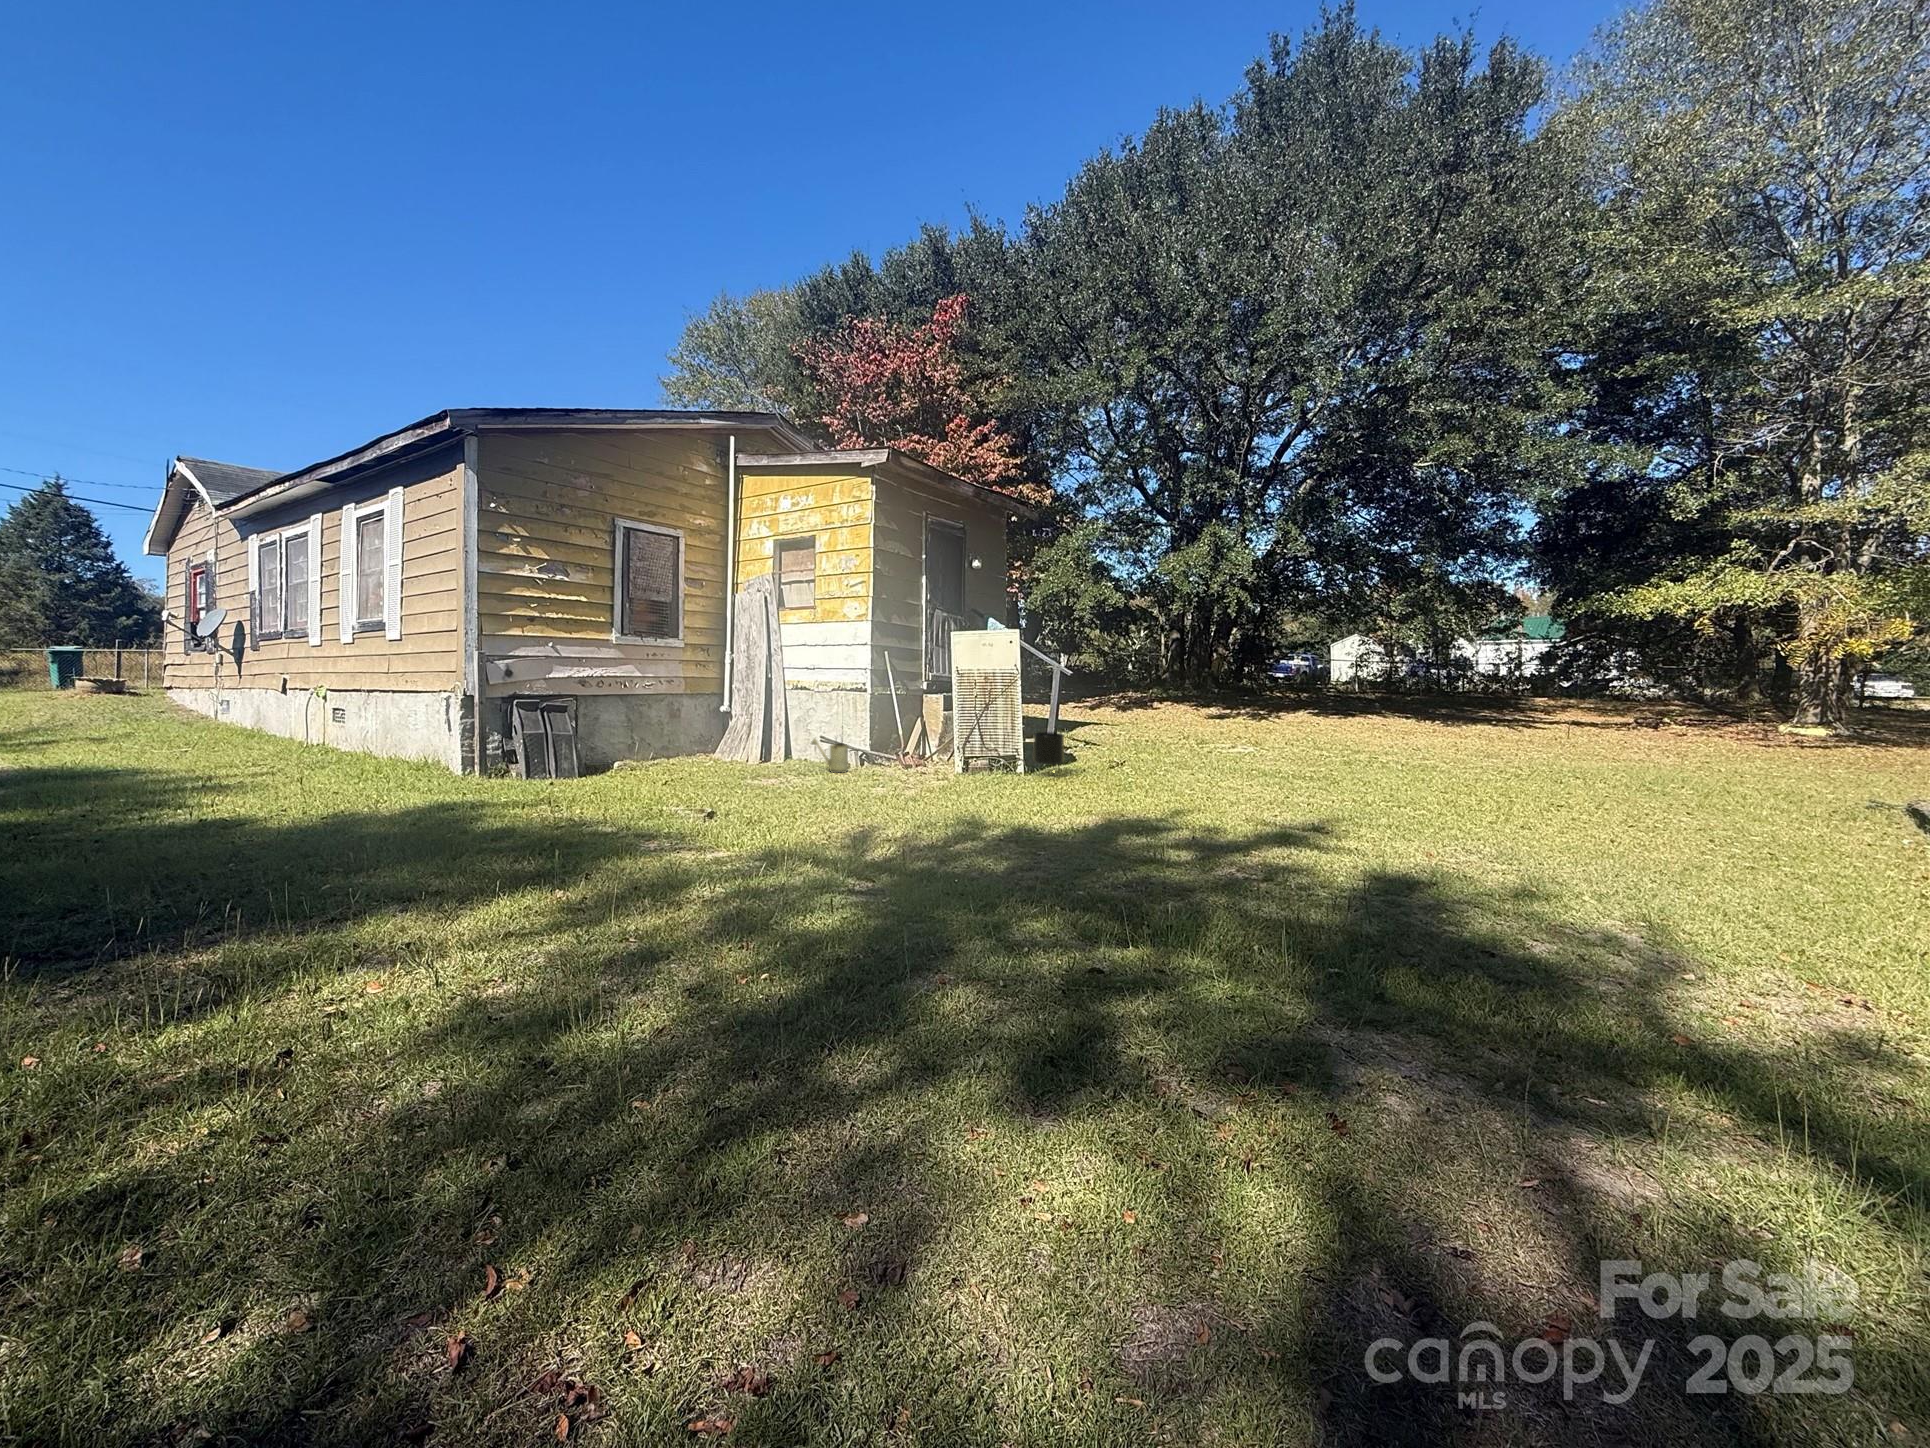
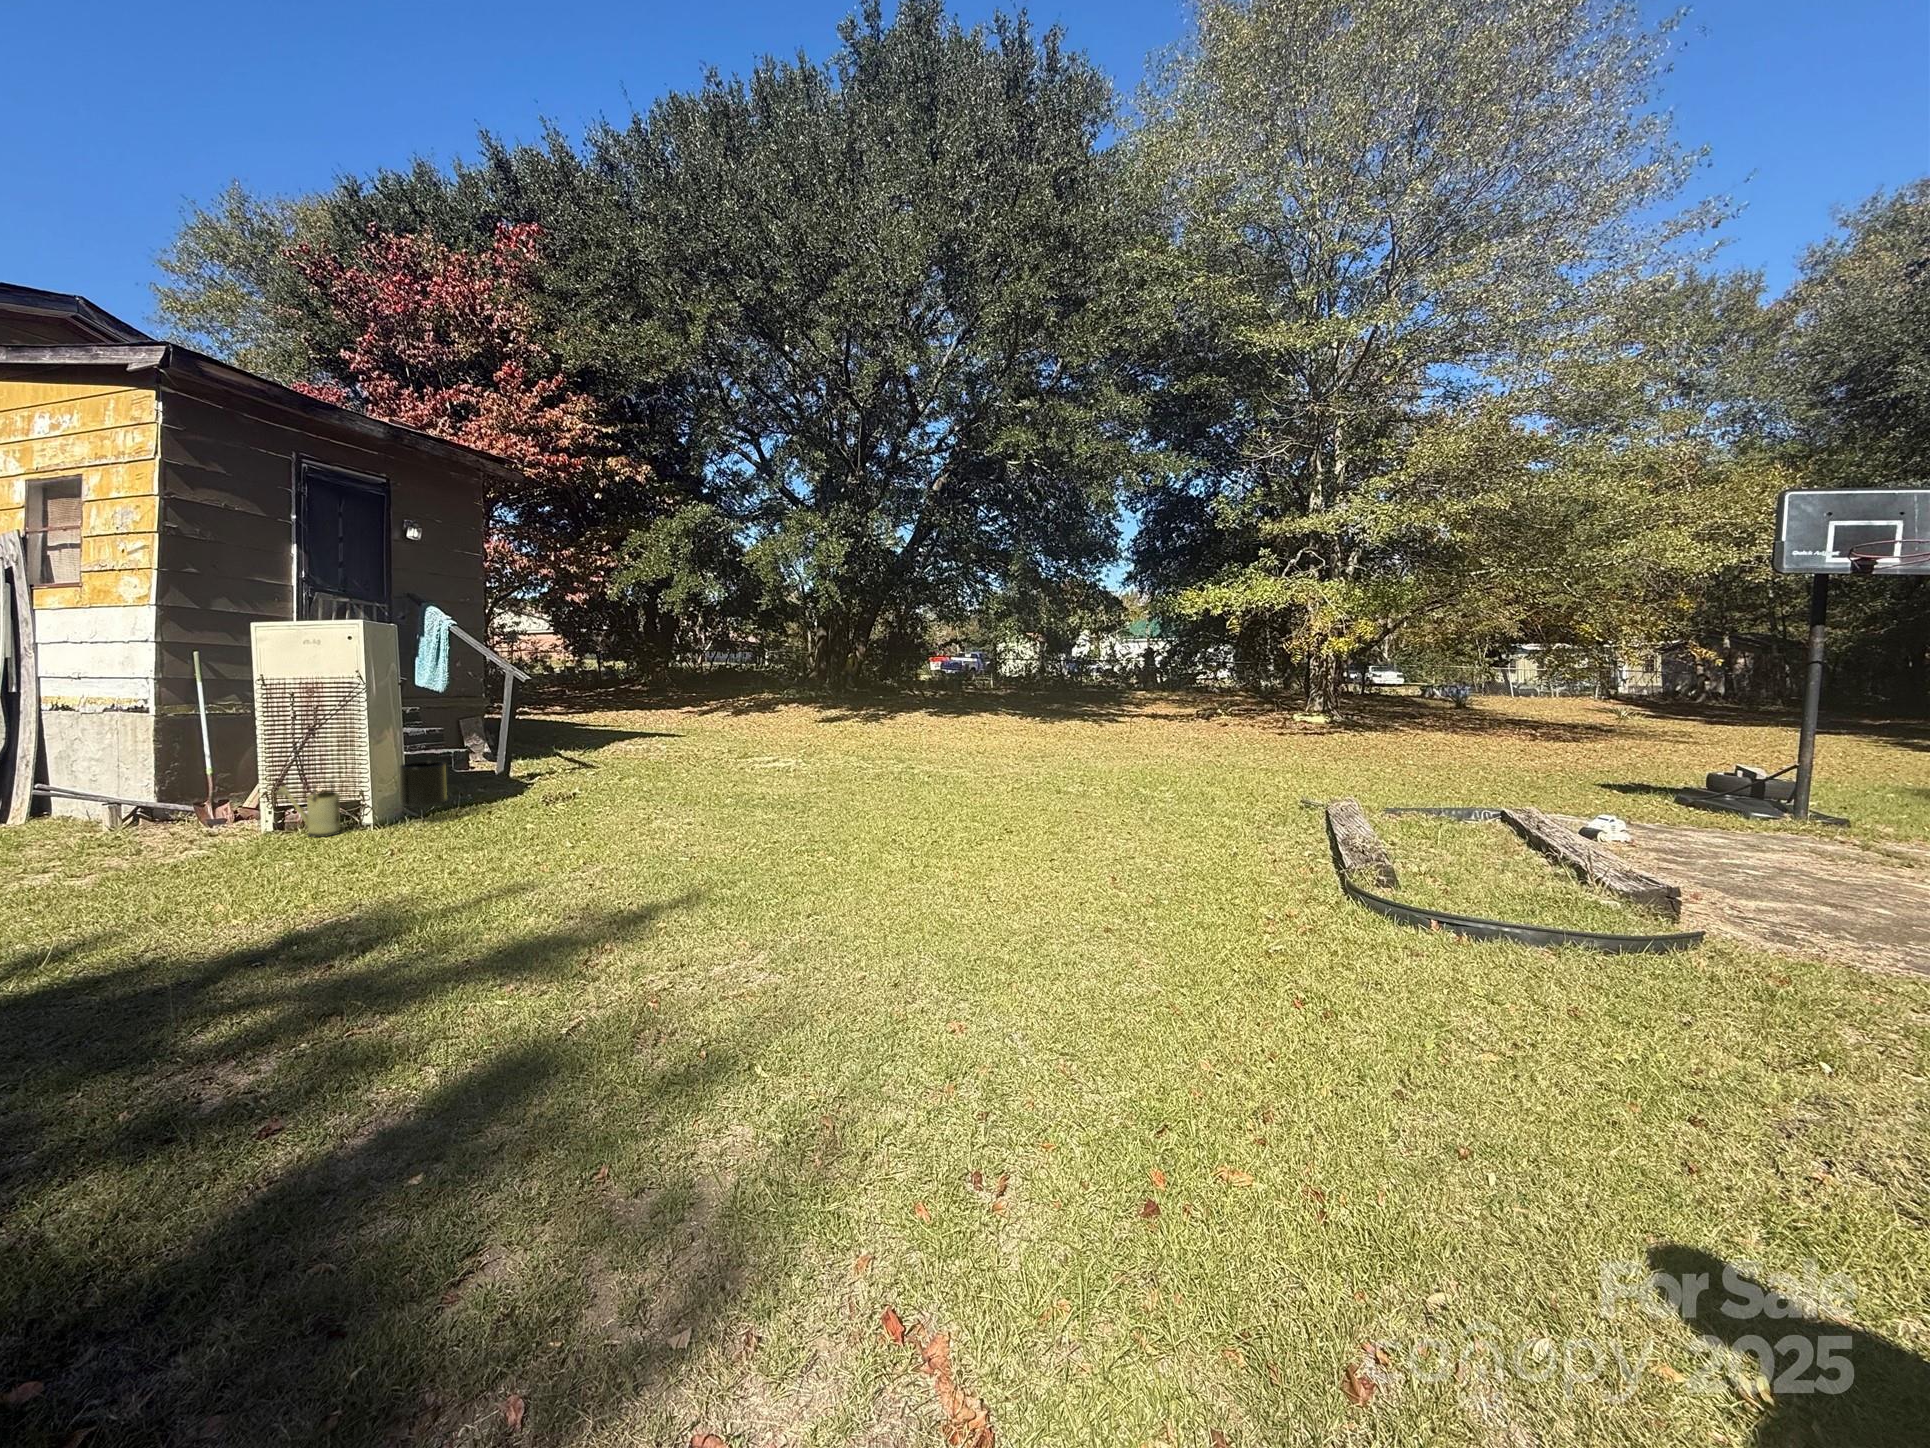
watering can: present [811,739,848,773] -> present [276,784,341,837]

